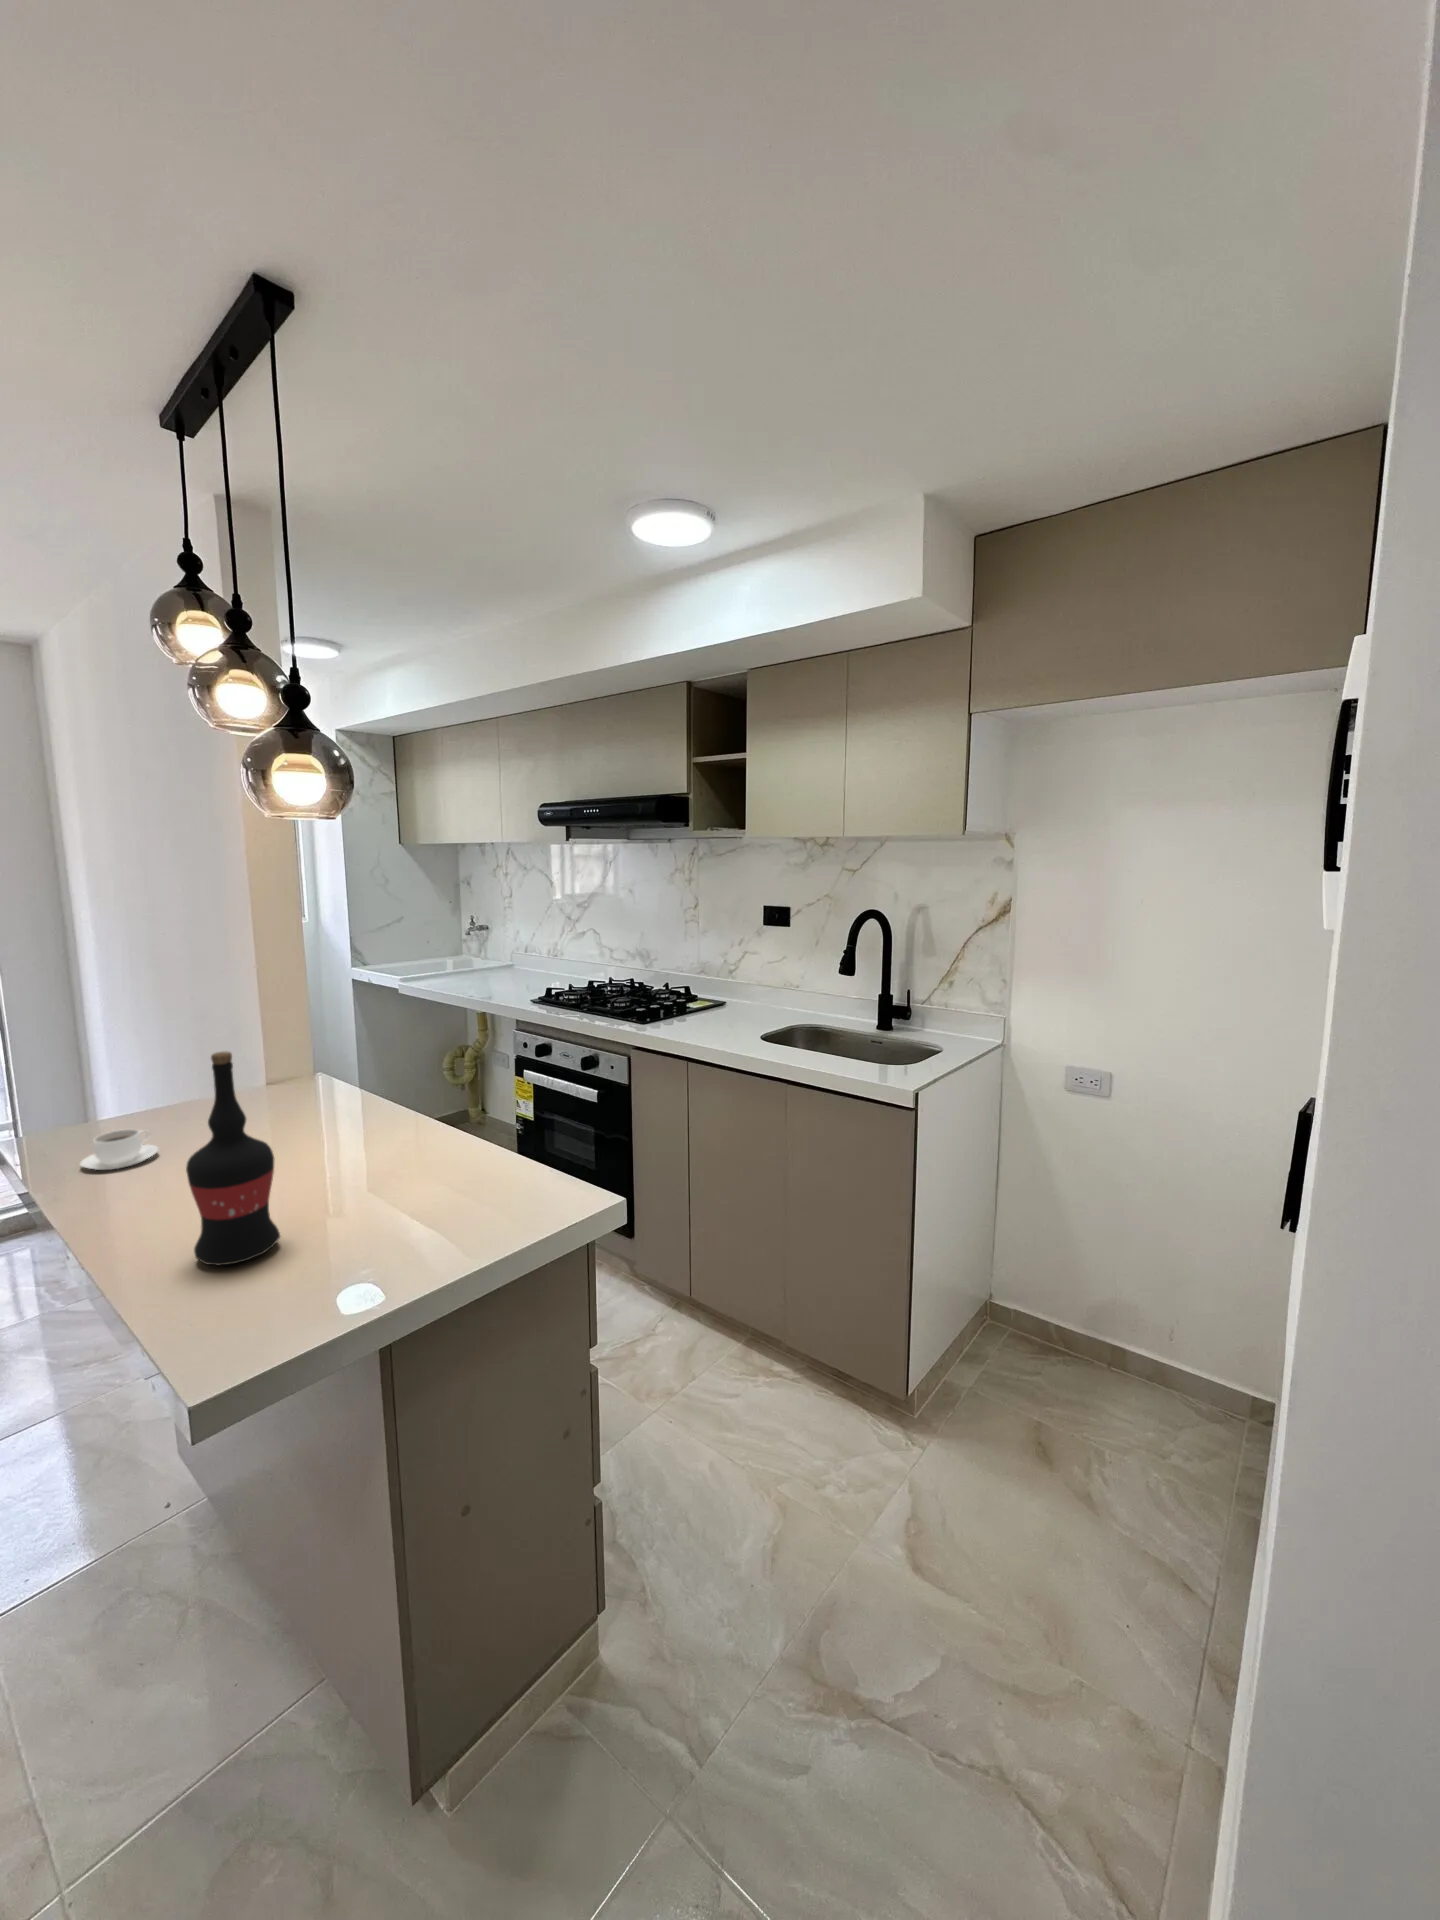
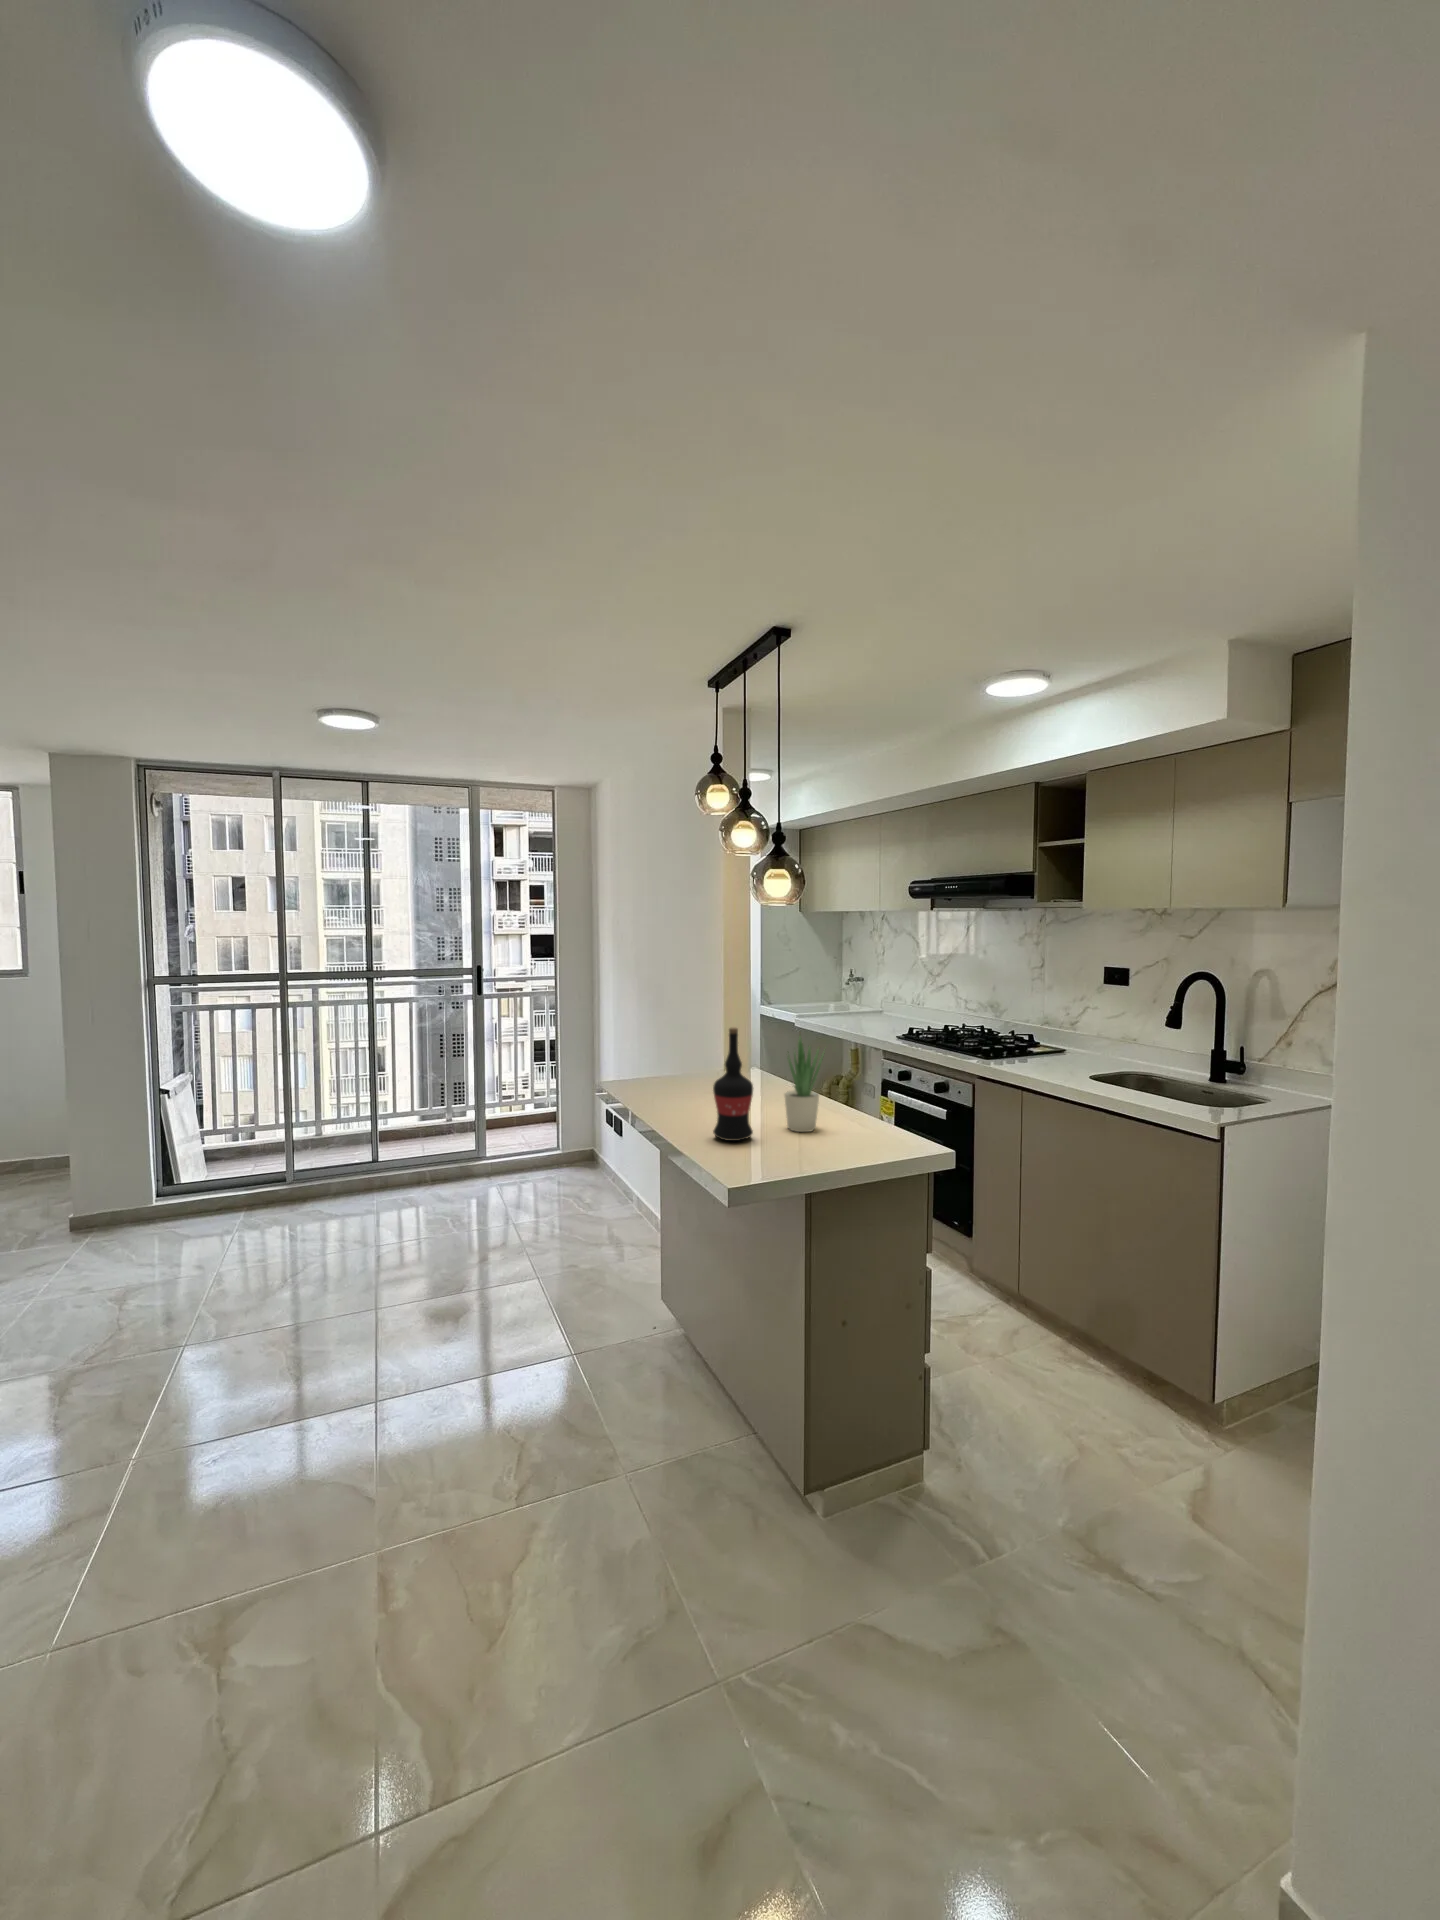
potted plant: none [345,1039,417,1209] -> present [785,1035,823,1132]
coffee cup: present [80,1129,158,1170] -> none [642,1079,677,1099]

